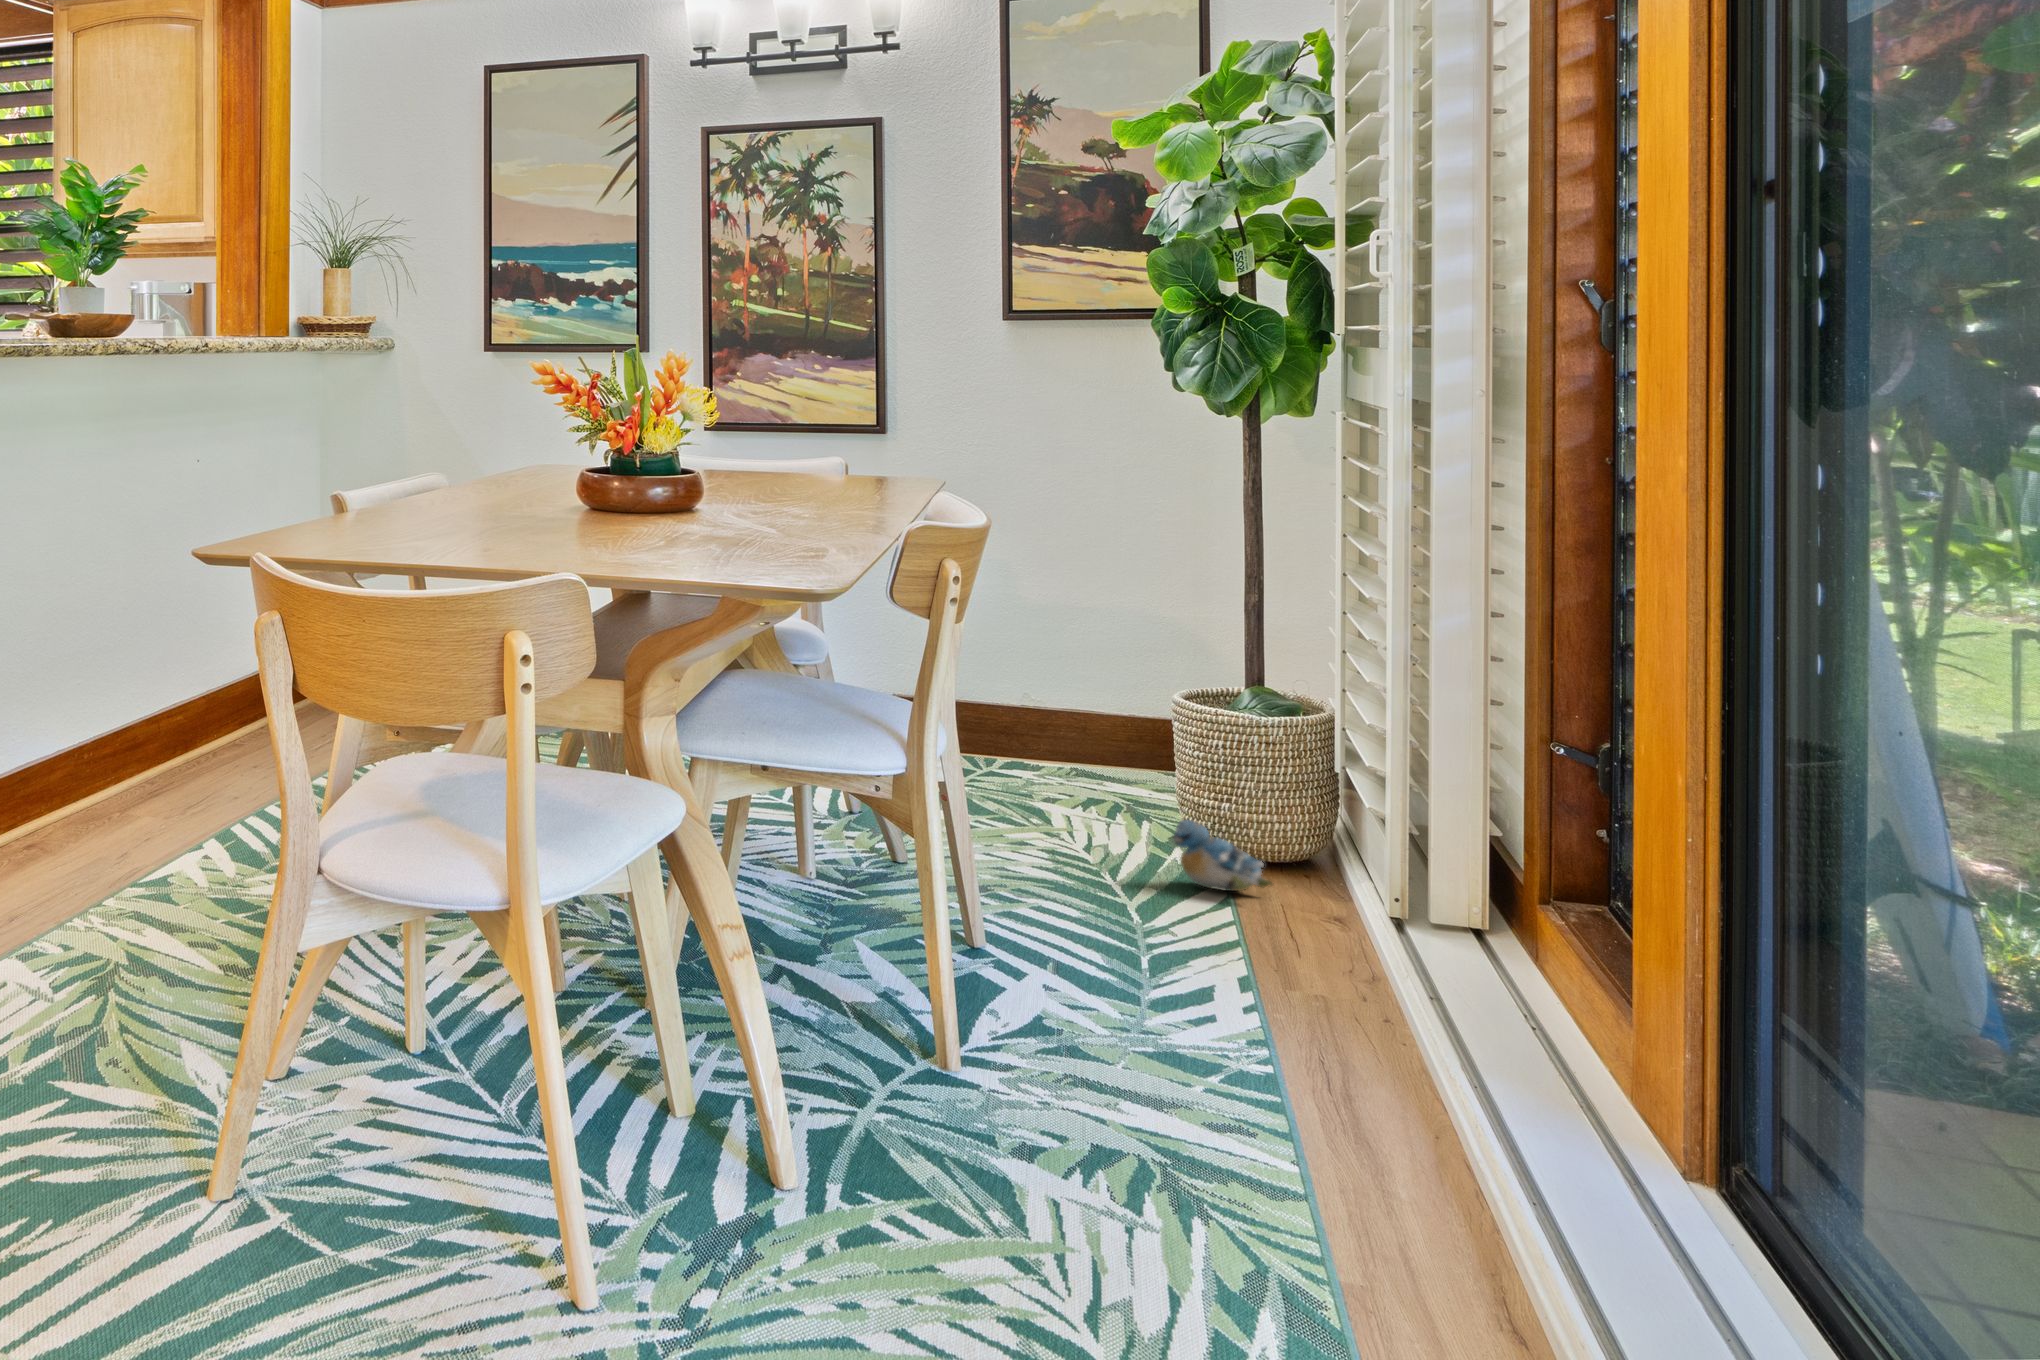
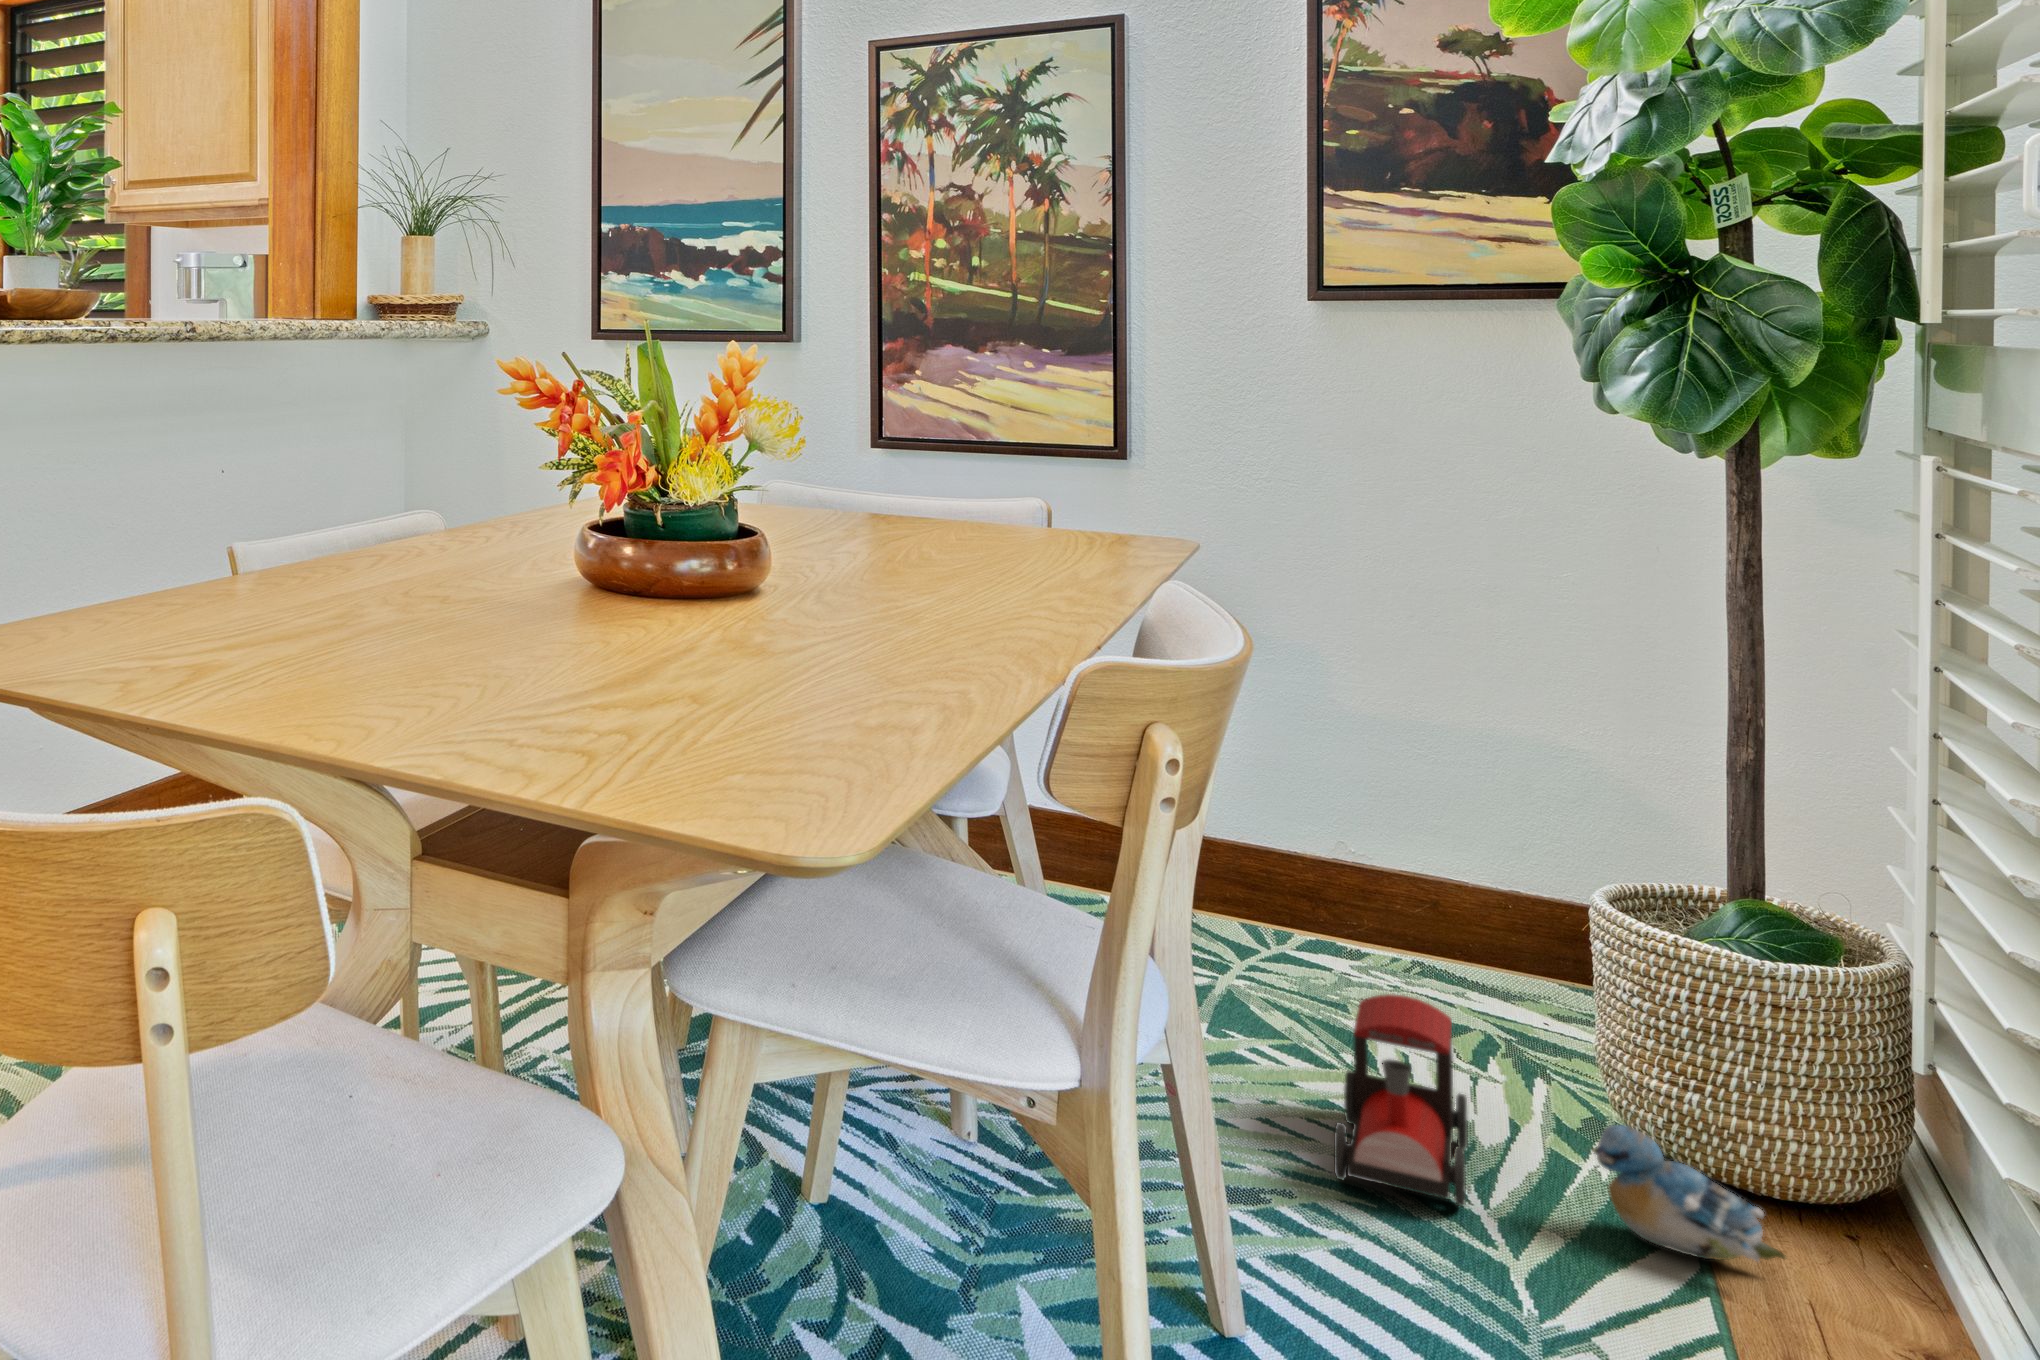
toy train: none [1026,765,1104,879] -> present [1334,994,1468,1206]

